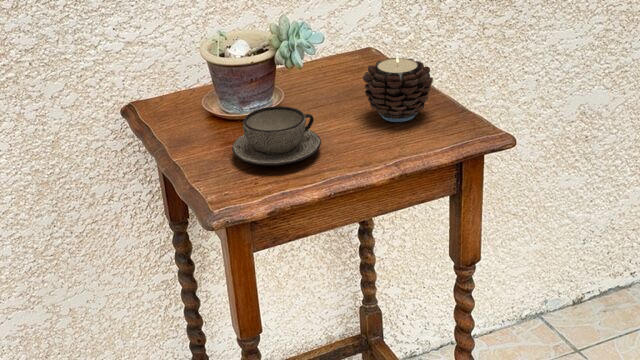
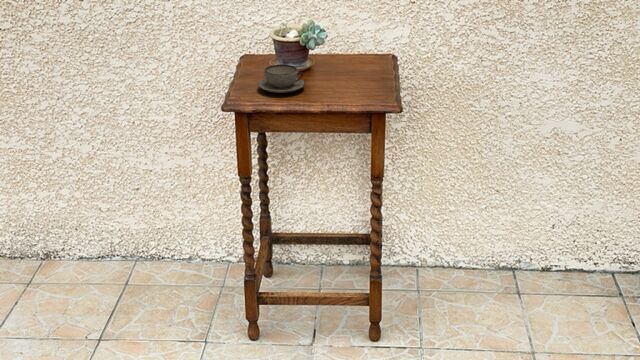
candle: present [363,55,433,122] -> none [340,52,379,90]

